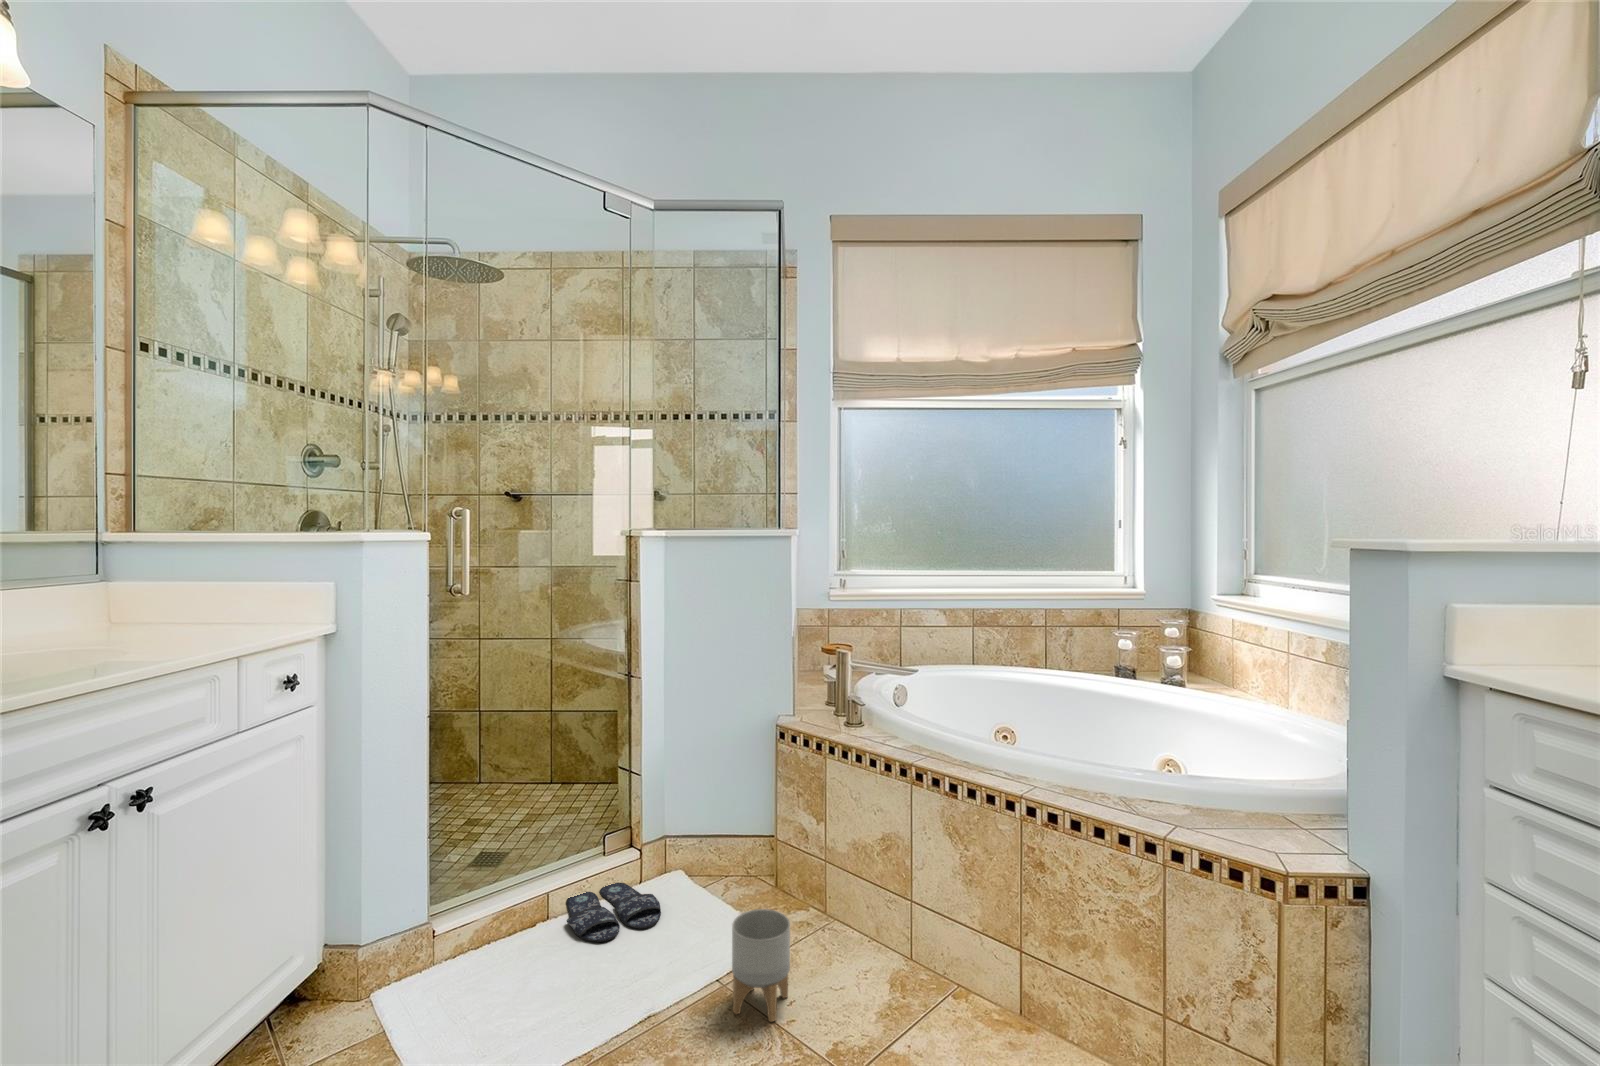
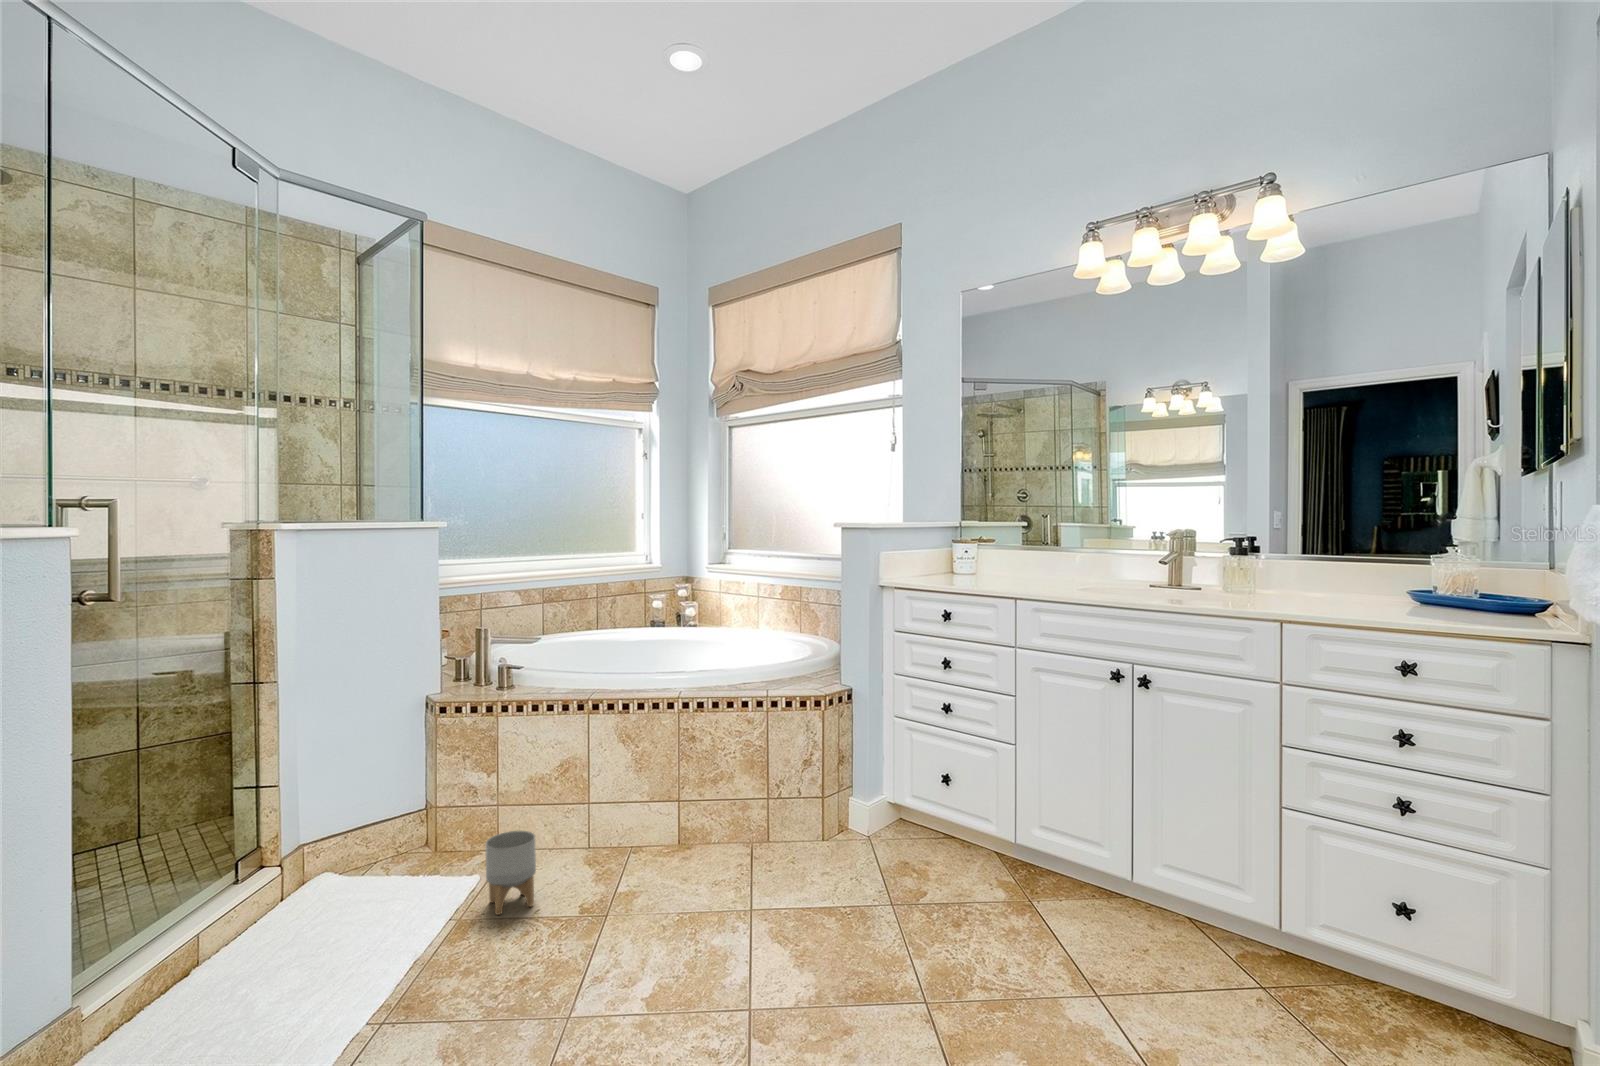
slippers: present [567,882,661,942] -> none [219,891,354,940]

